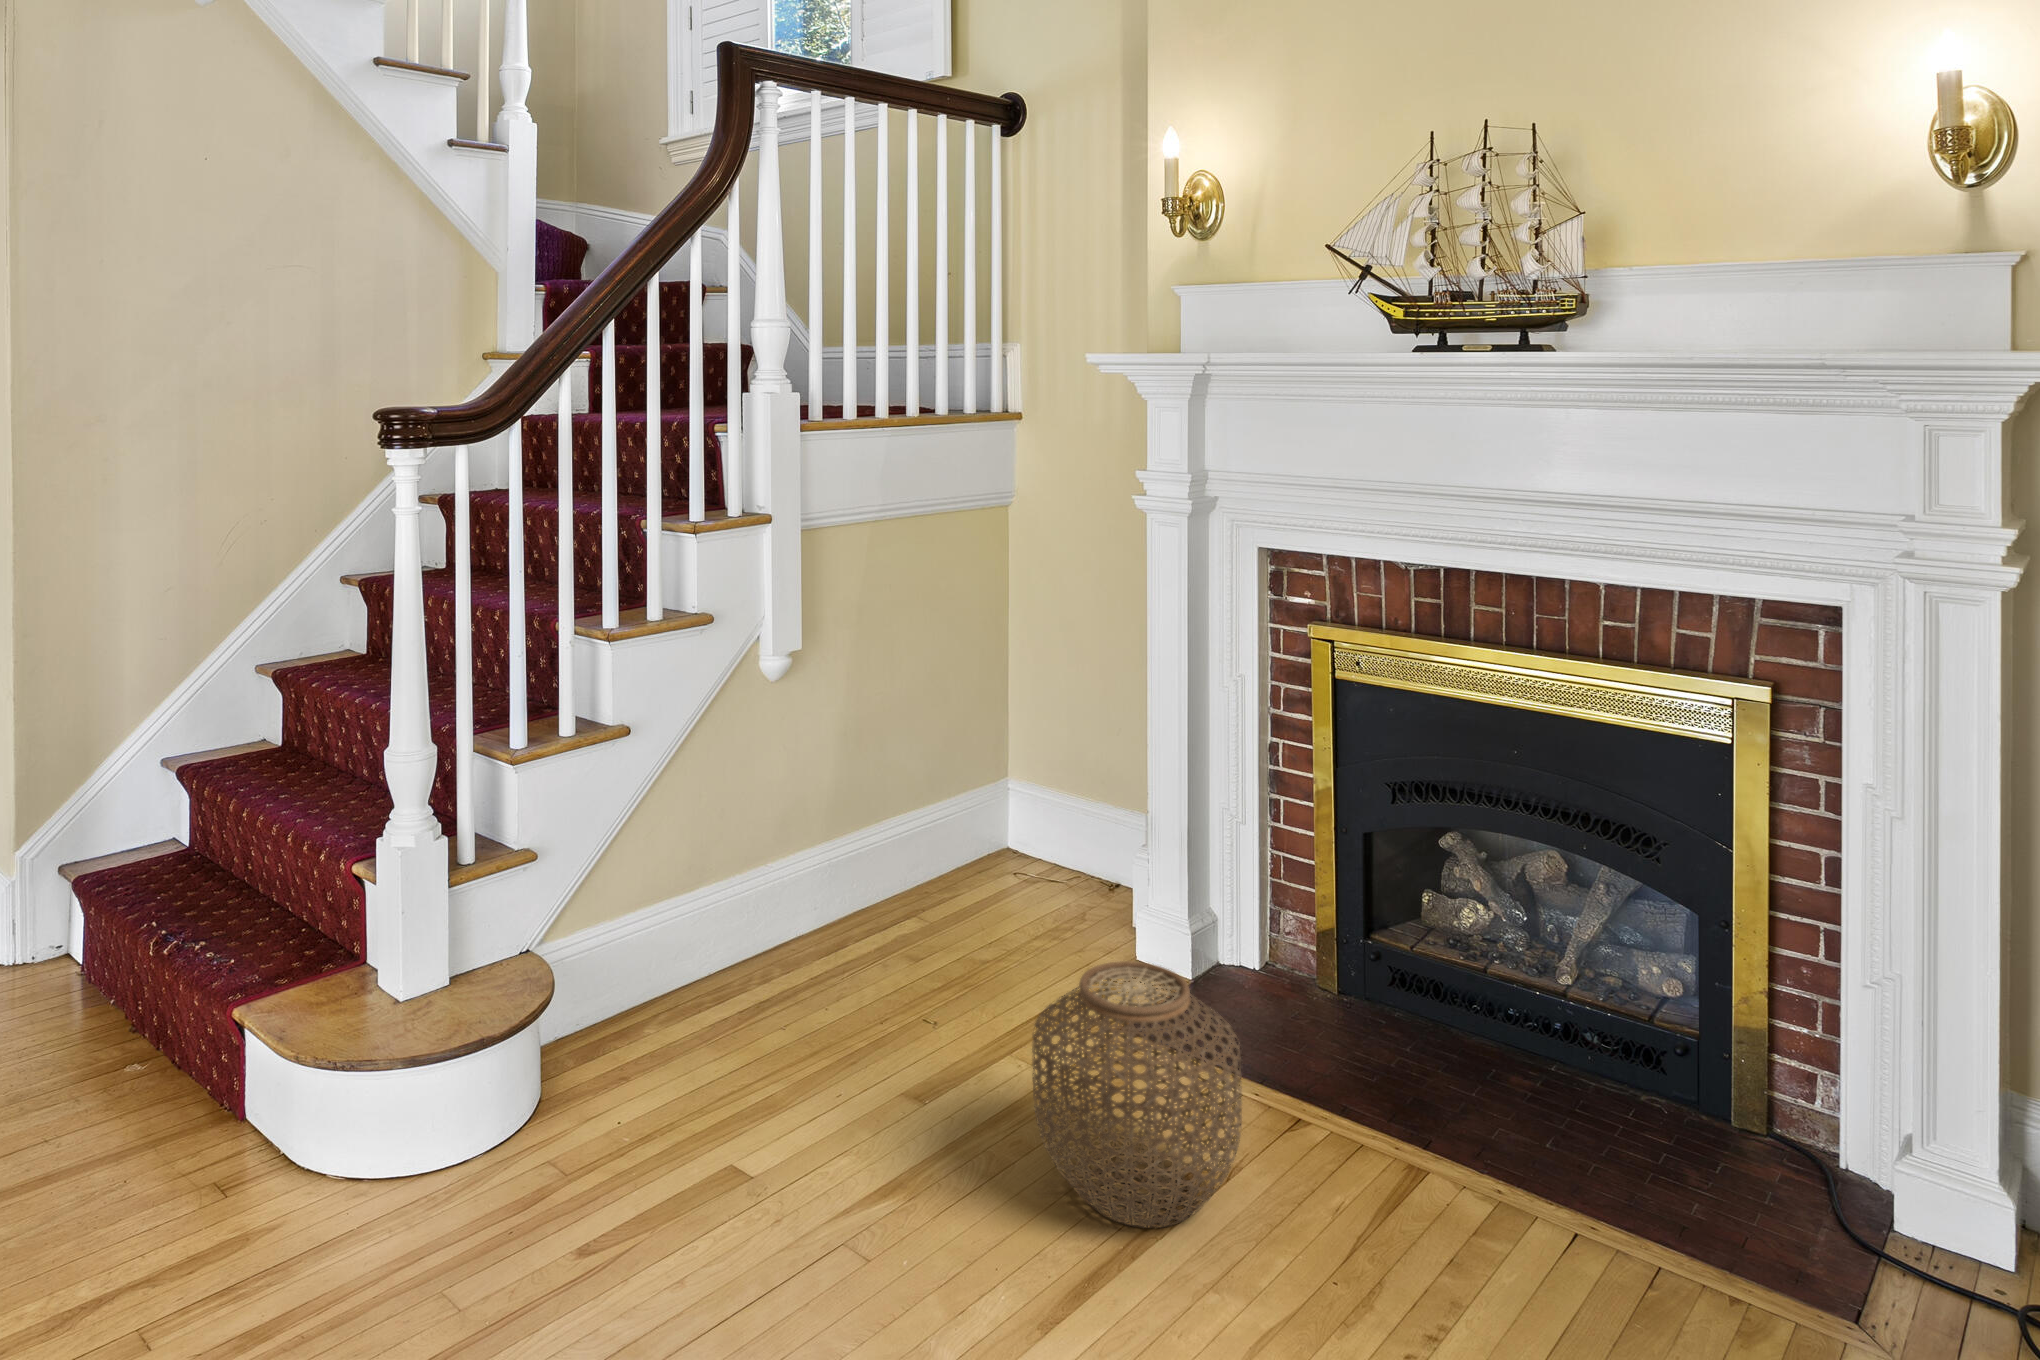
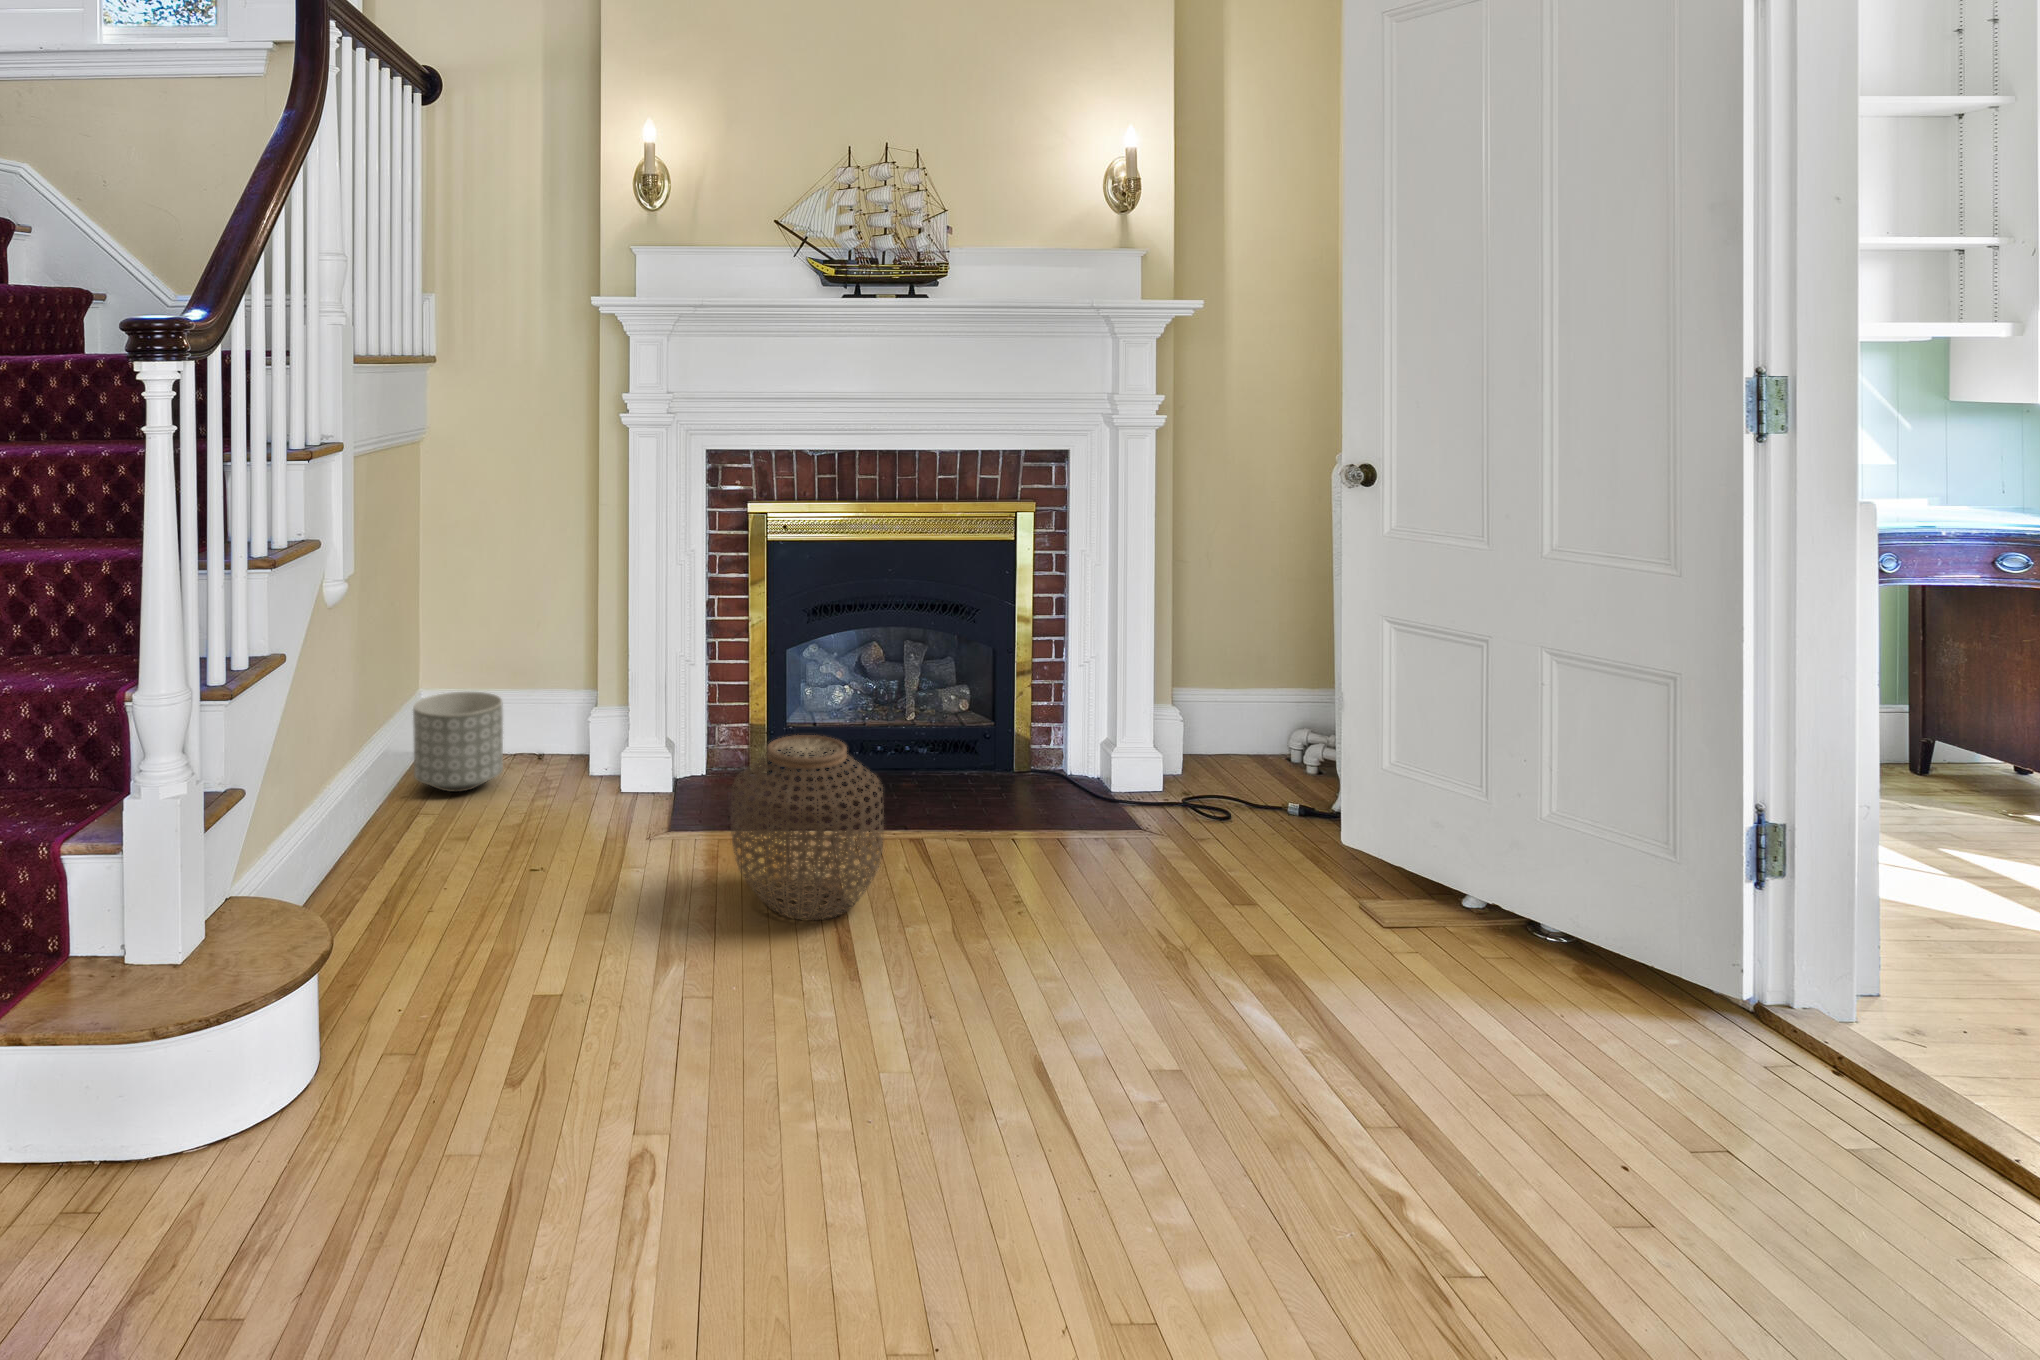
planter: none [953,790,1053,907] -> present [413,692,503,792]

